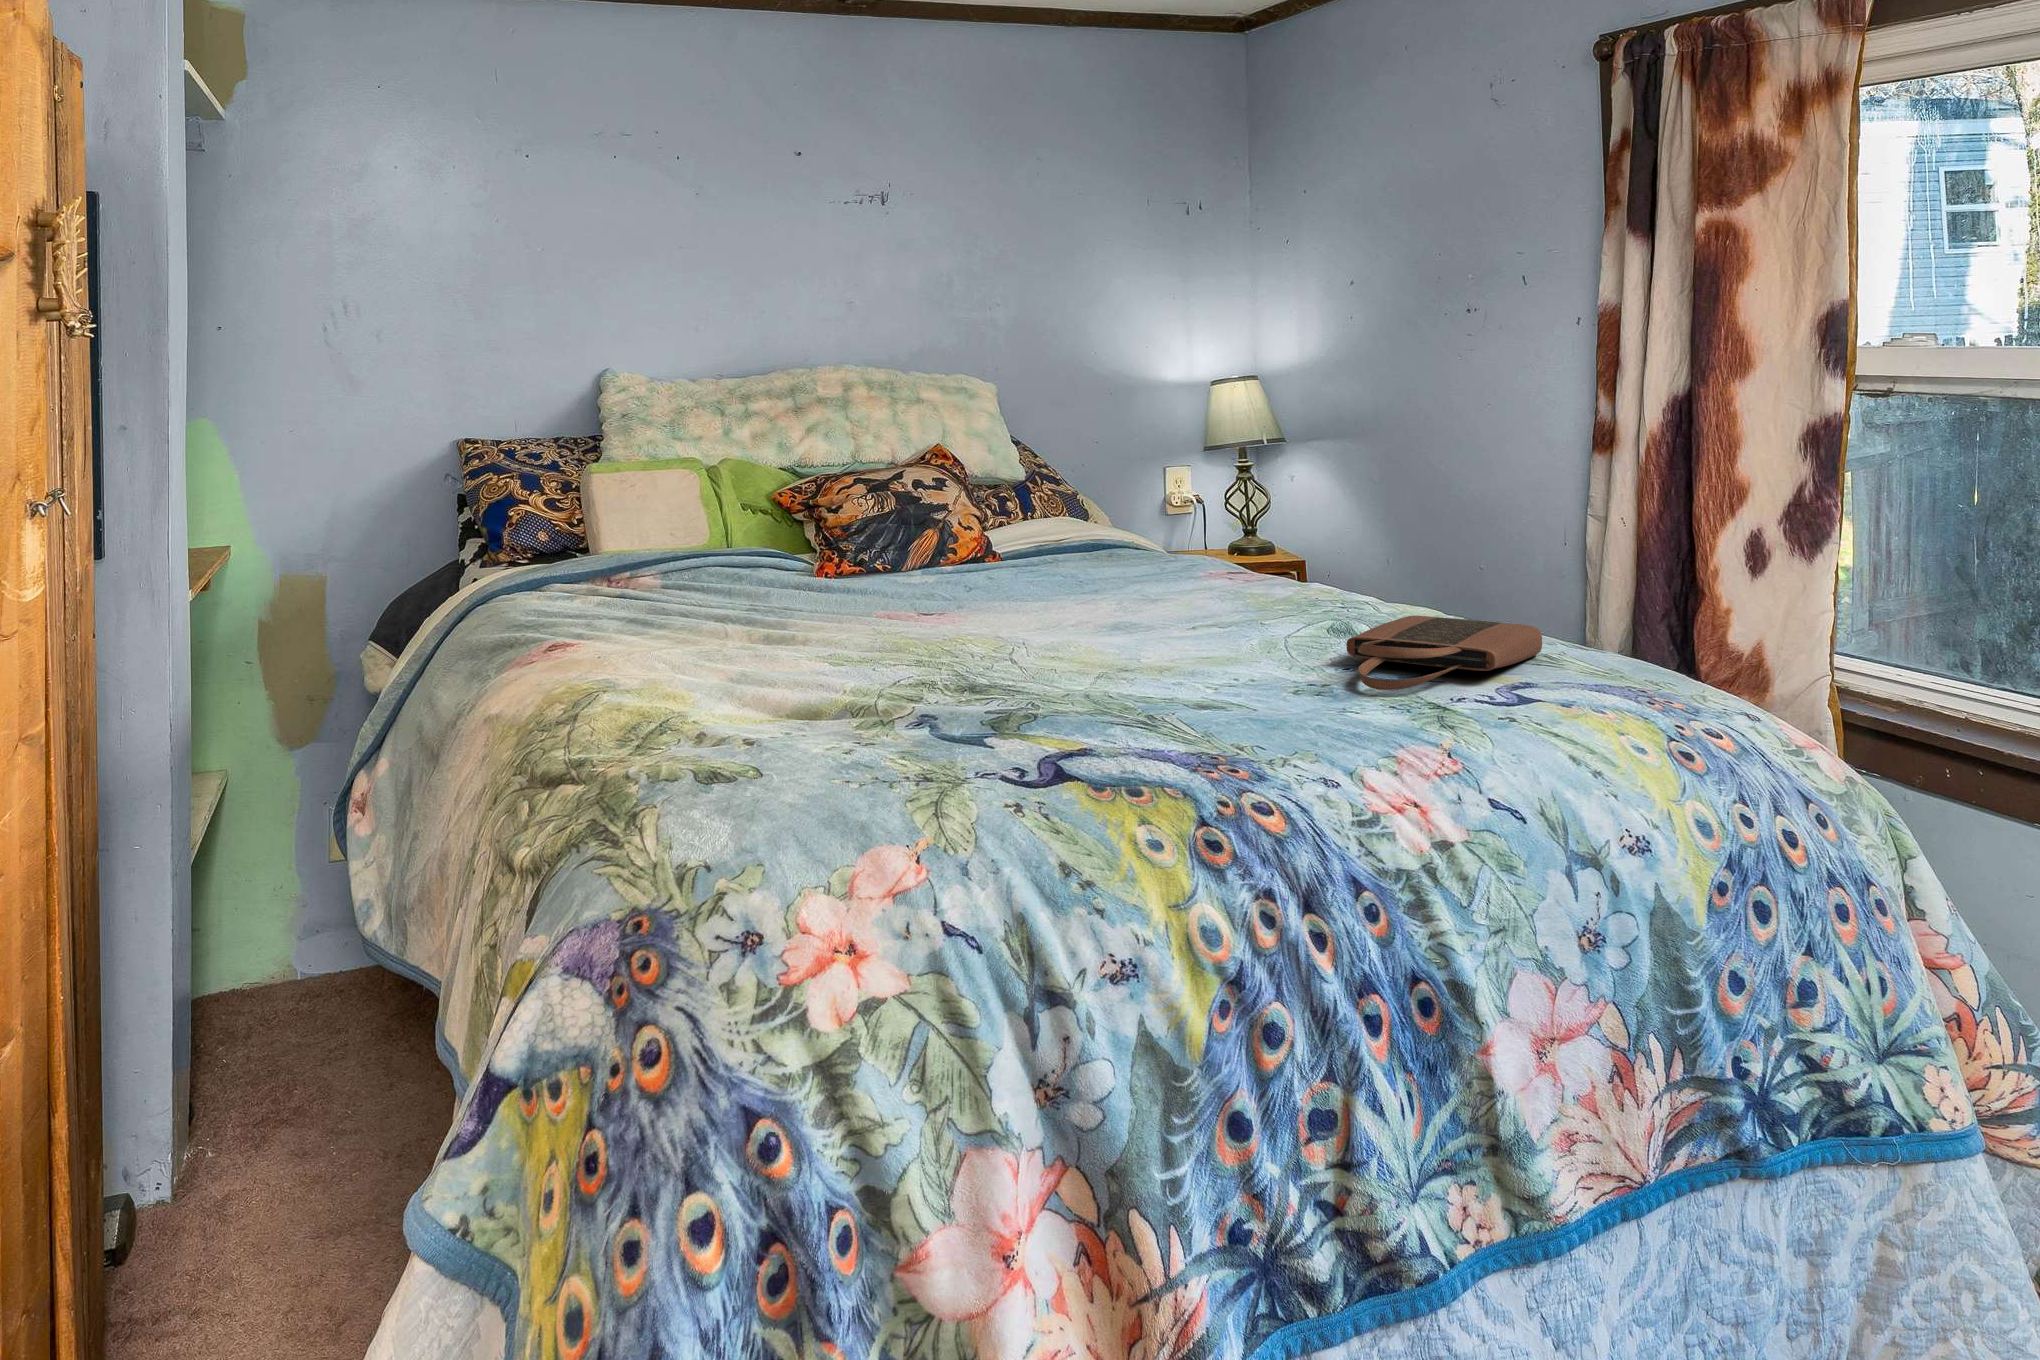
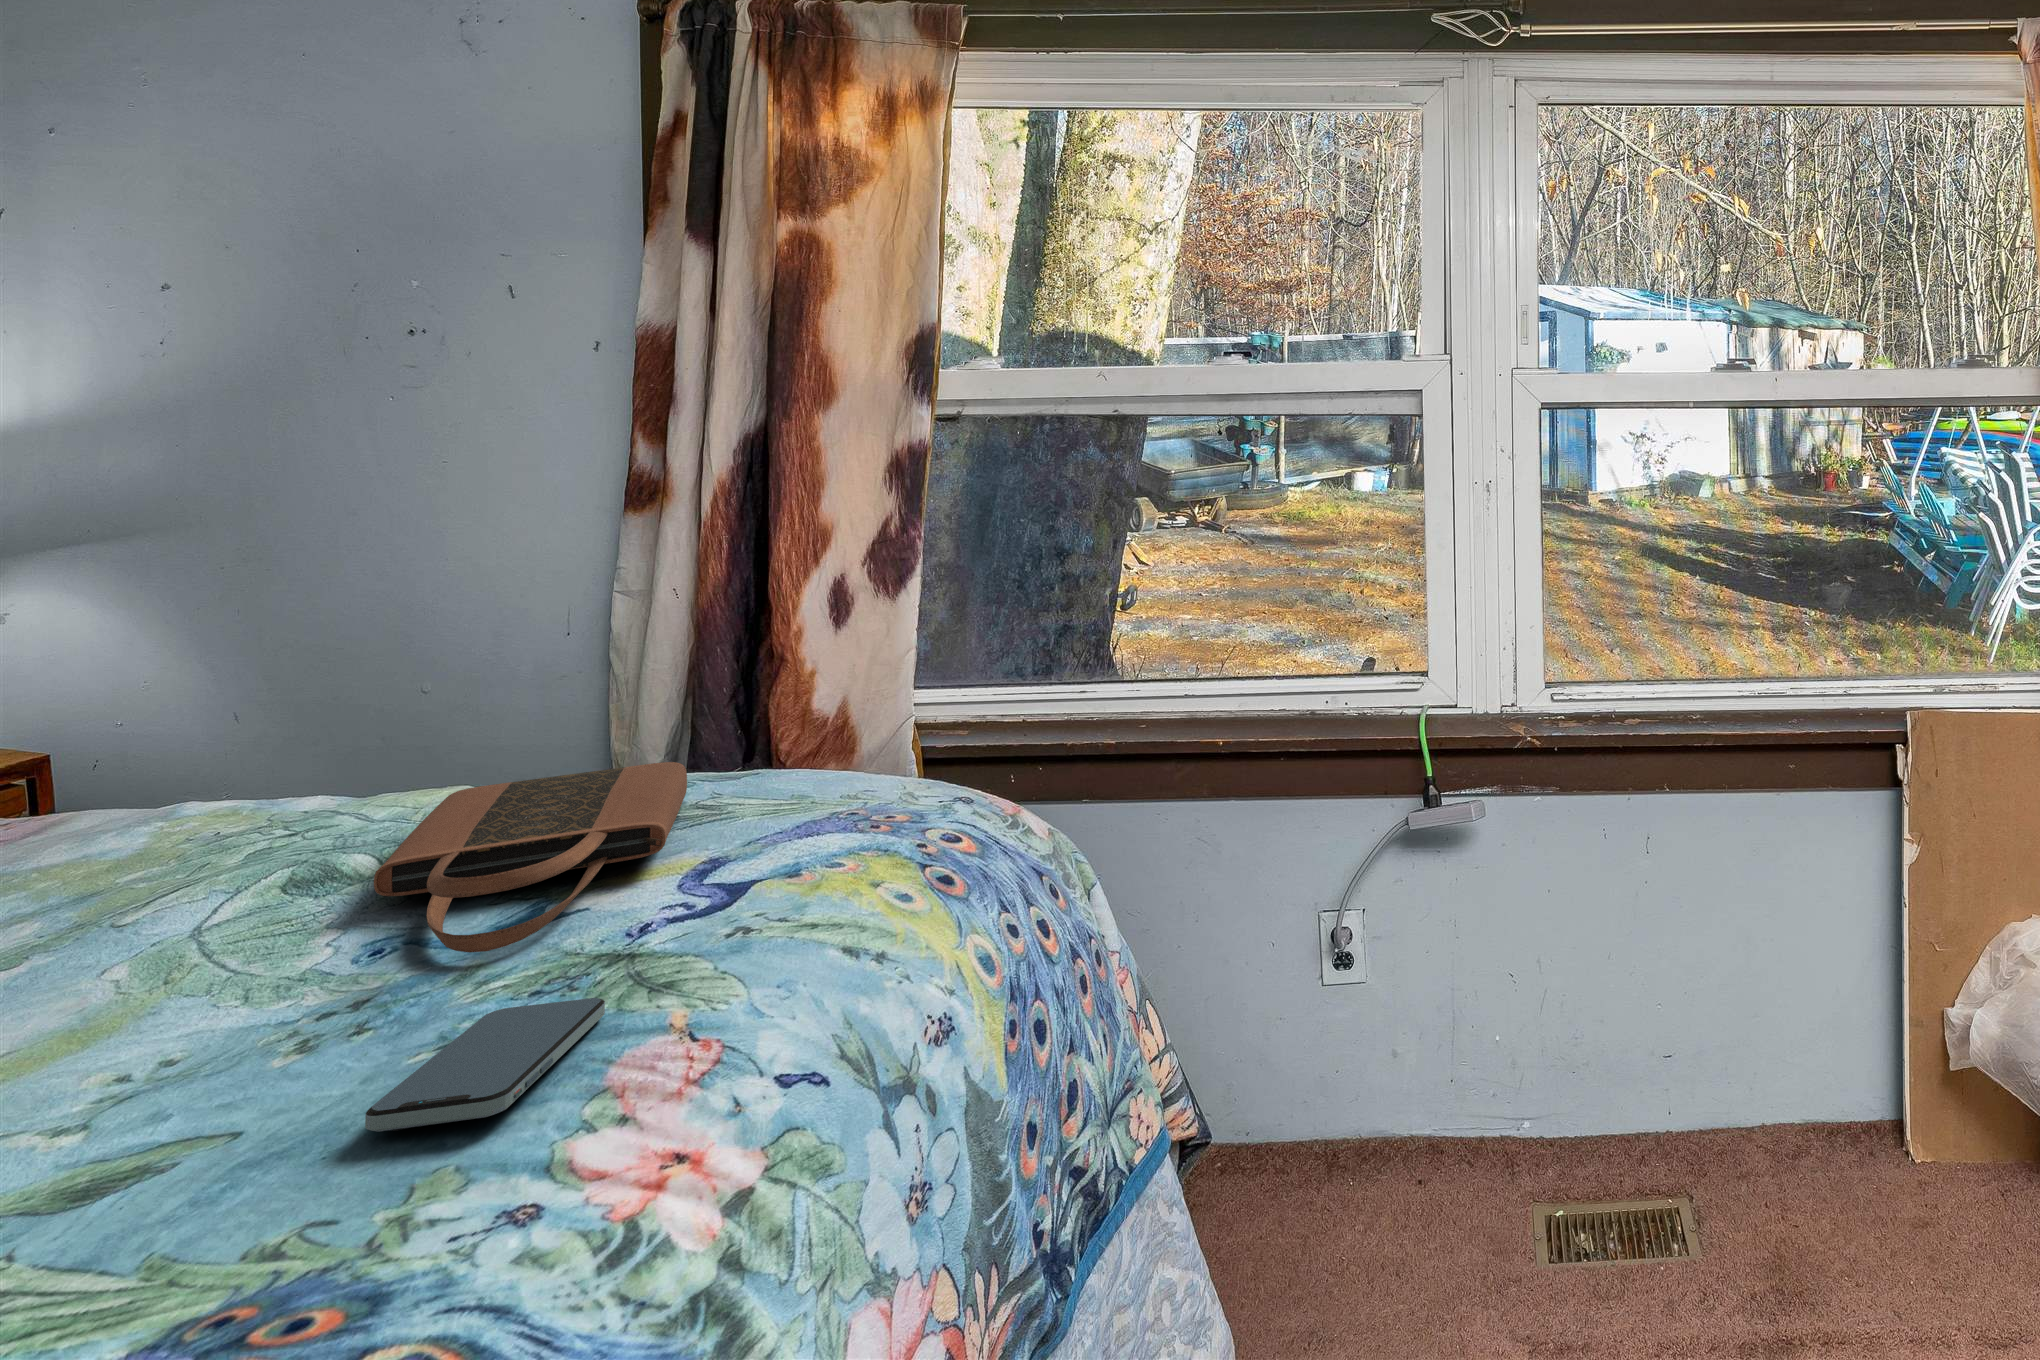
smartphone: none [1286,710,1410,743] -> present [365,998,605,1132]

